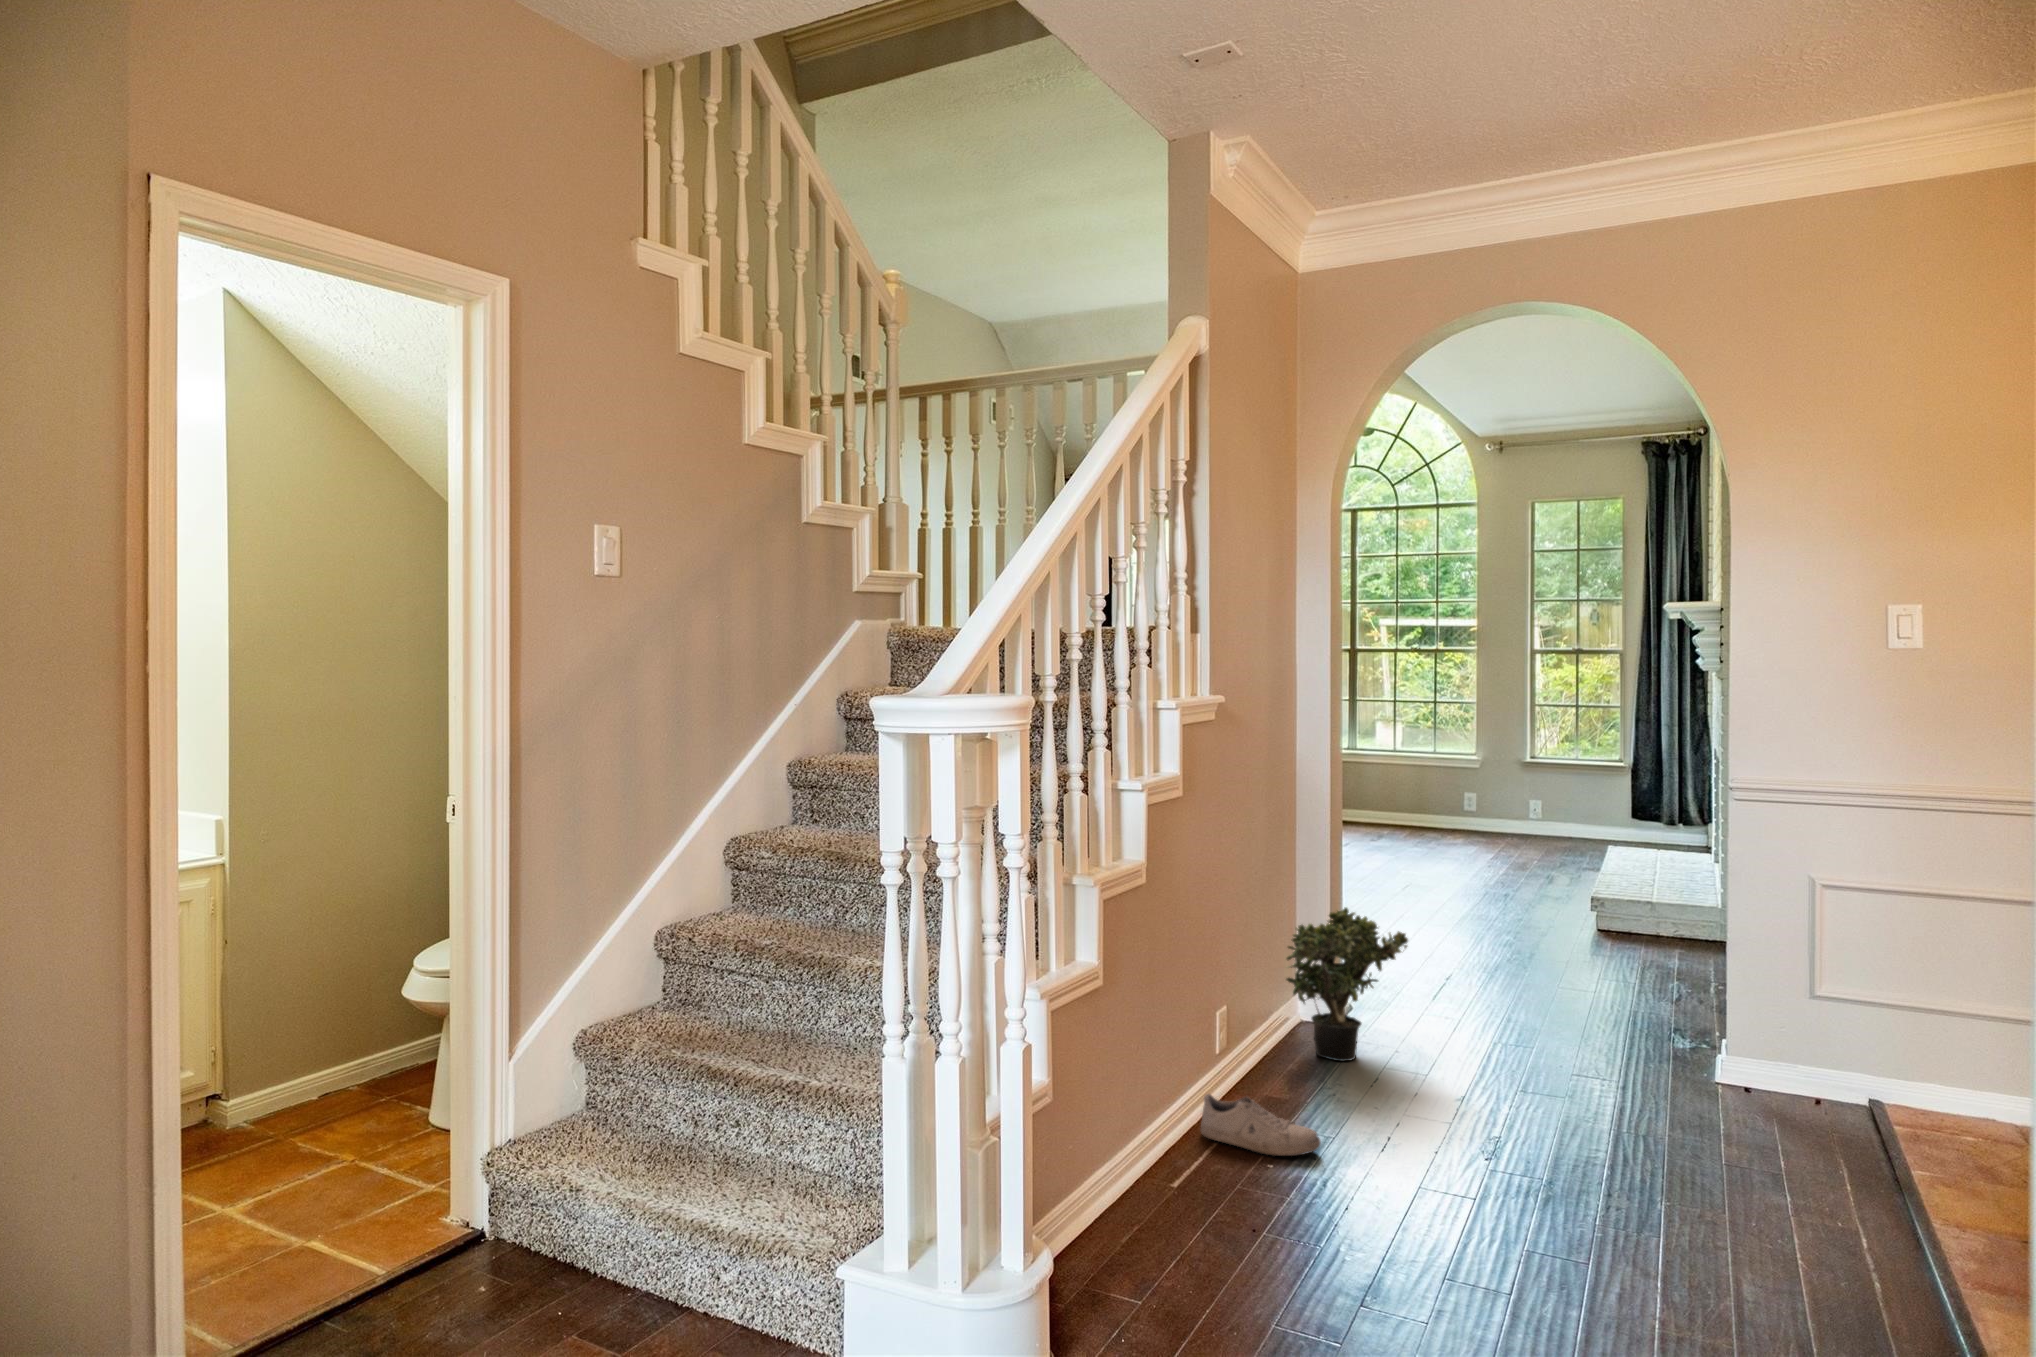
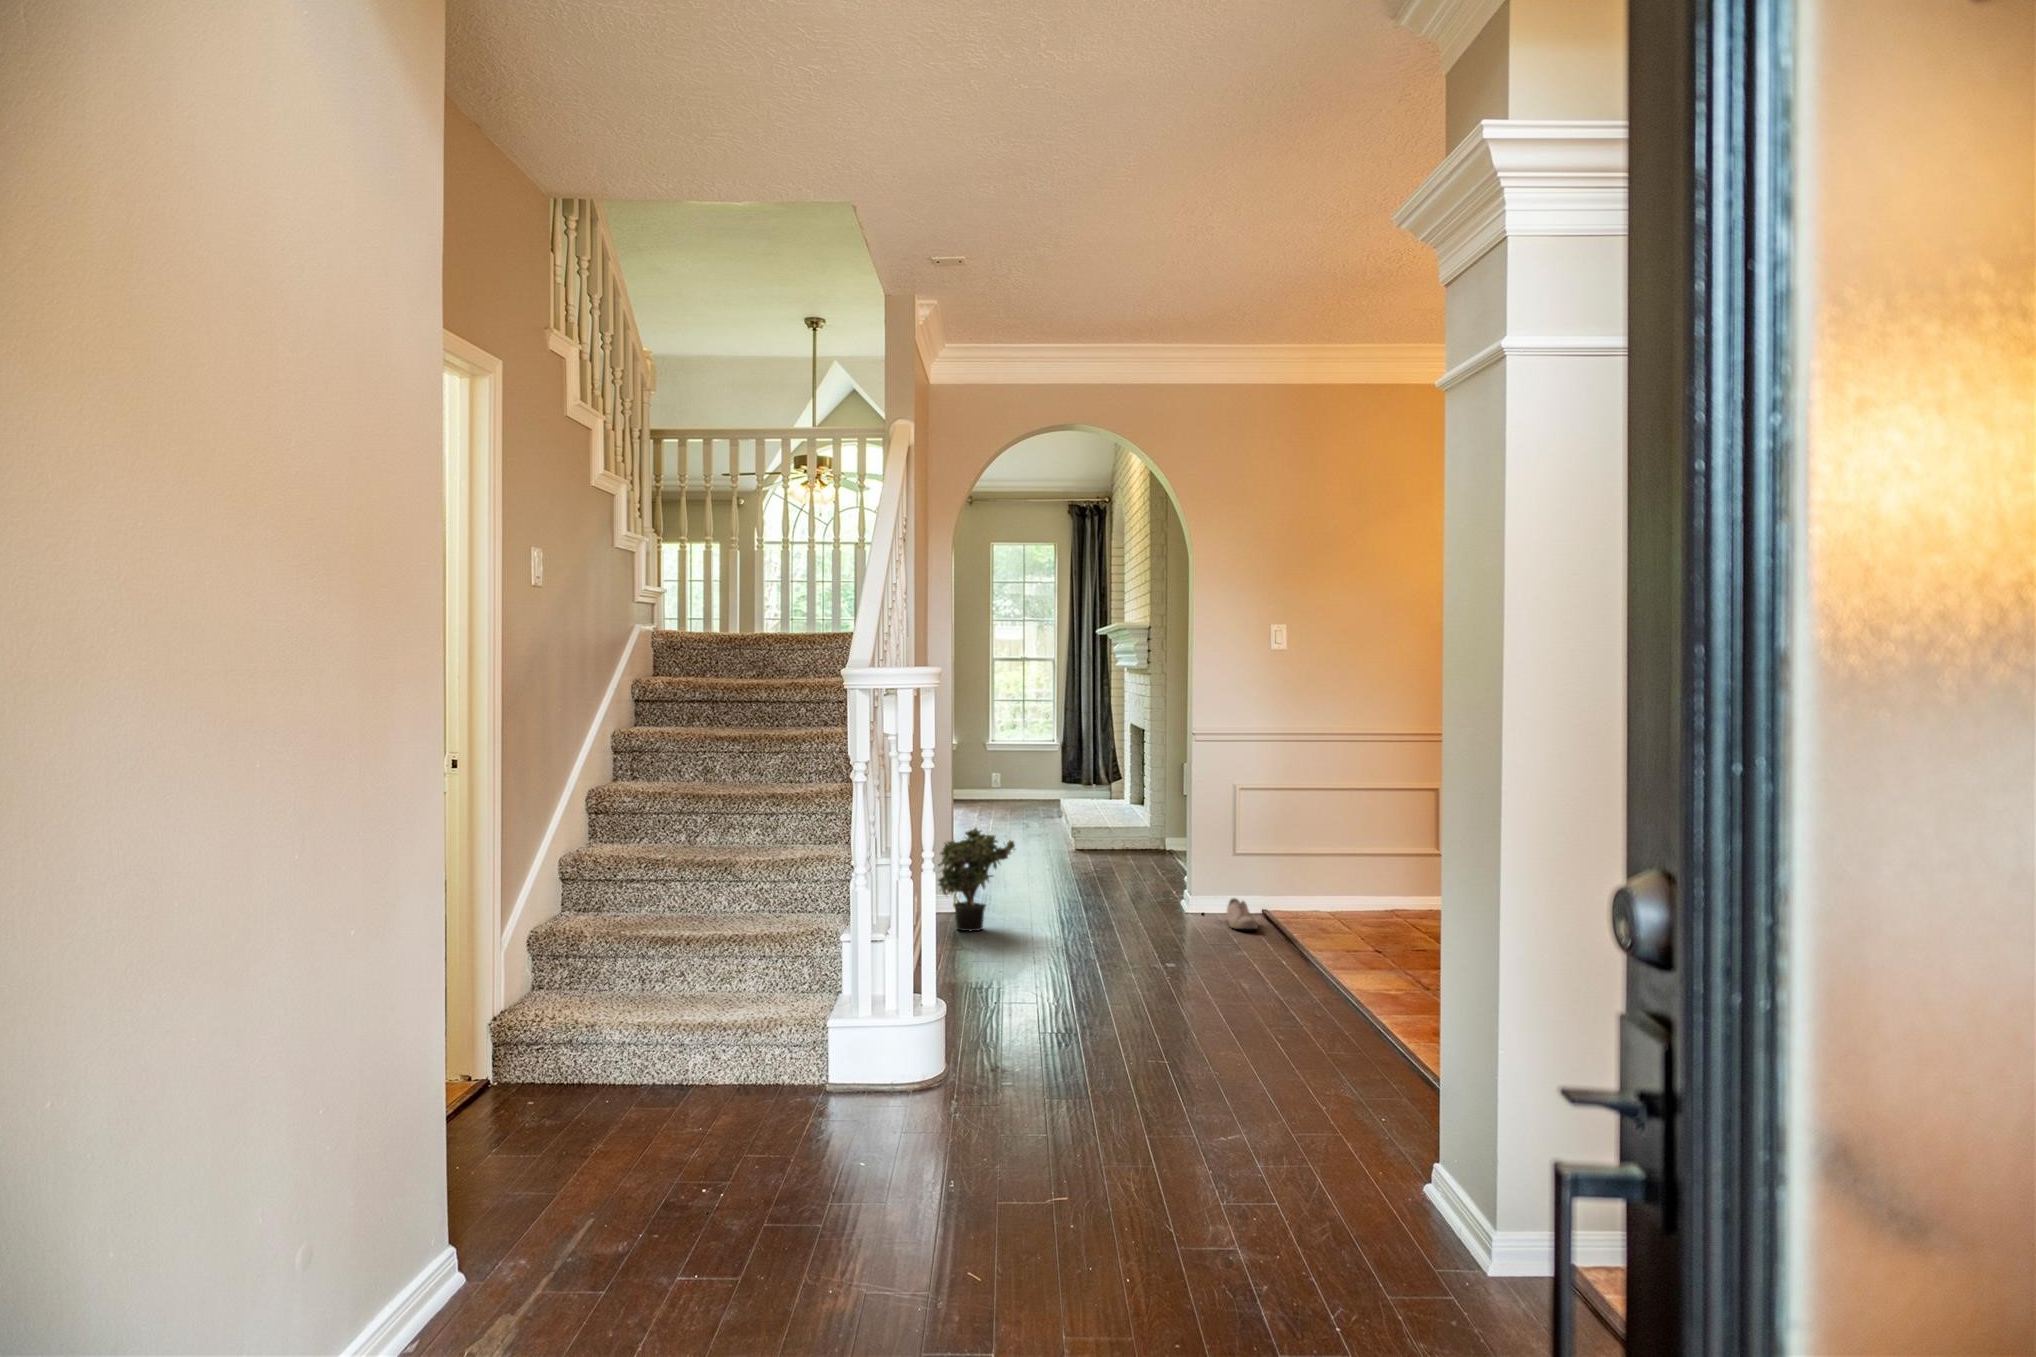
shoe: present [1201,1094,1321,1156] -> present [1226,898,1258,930]

